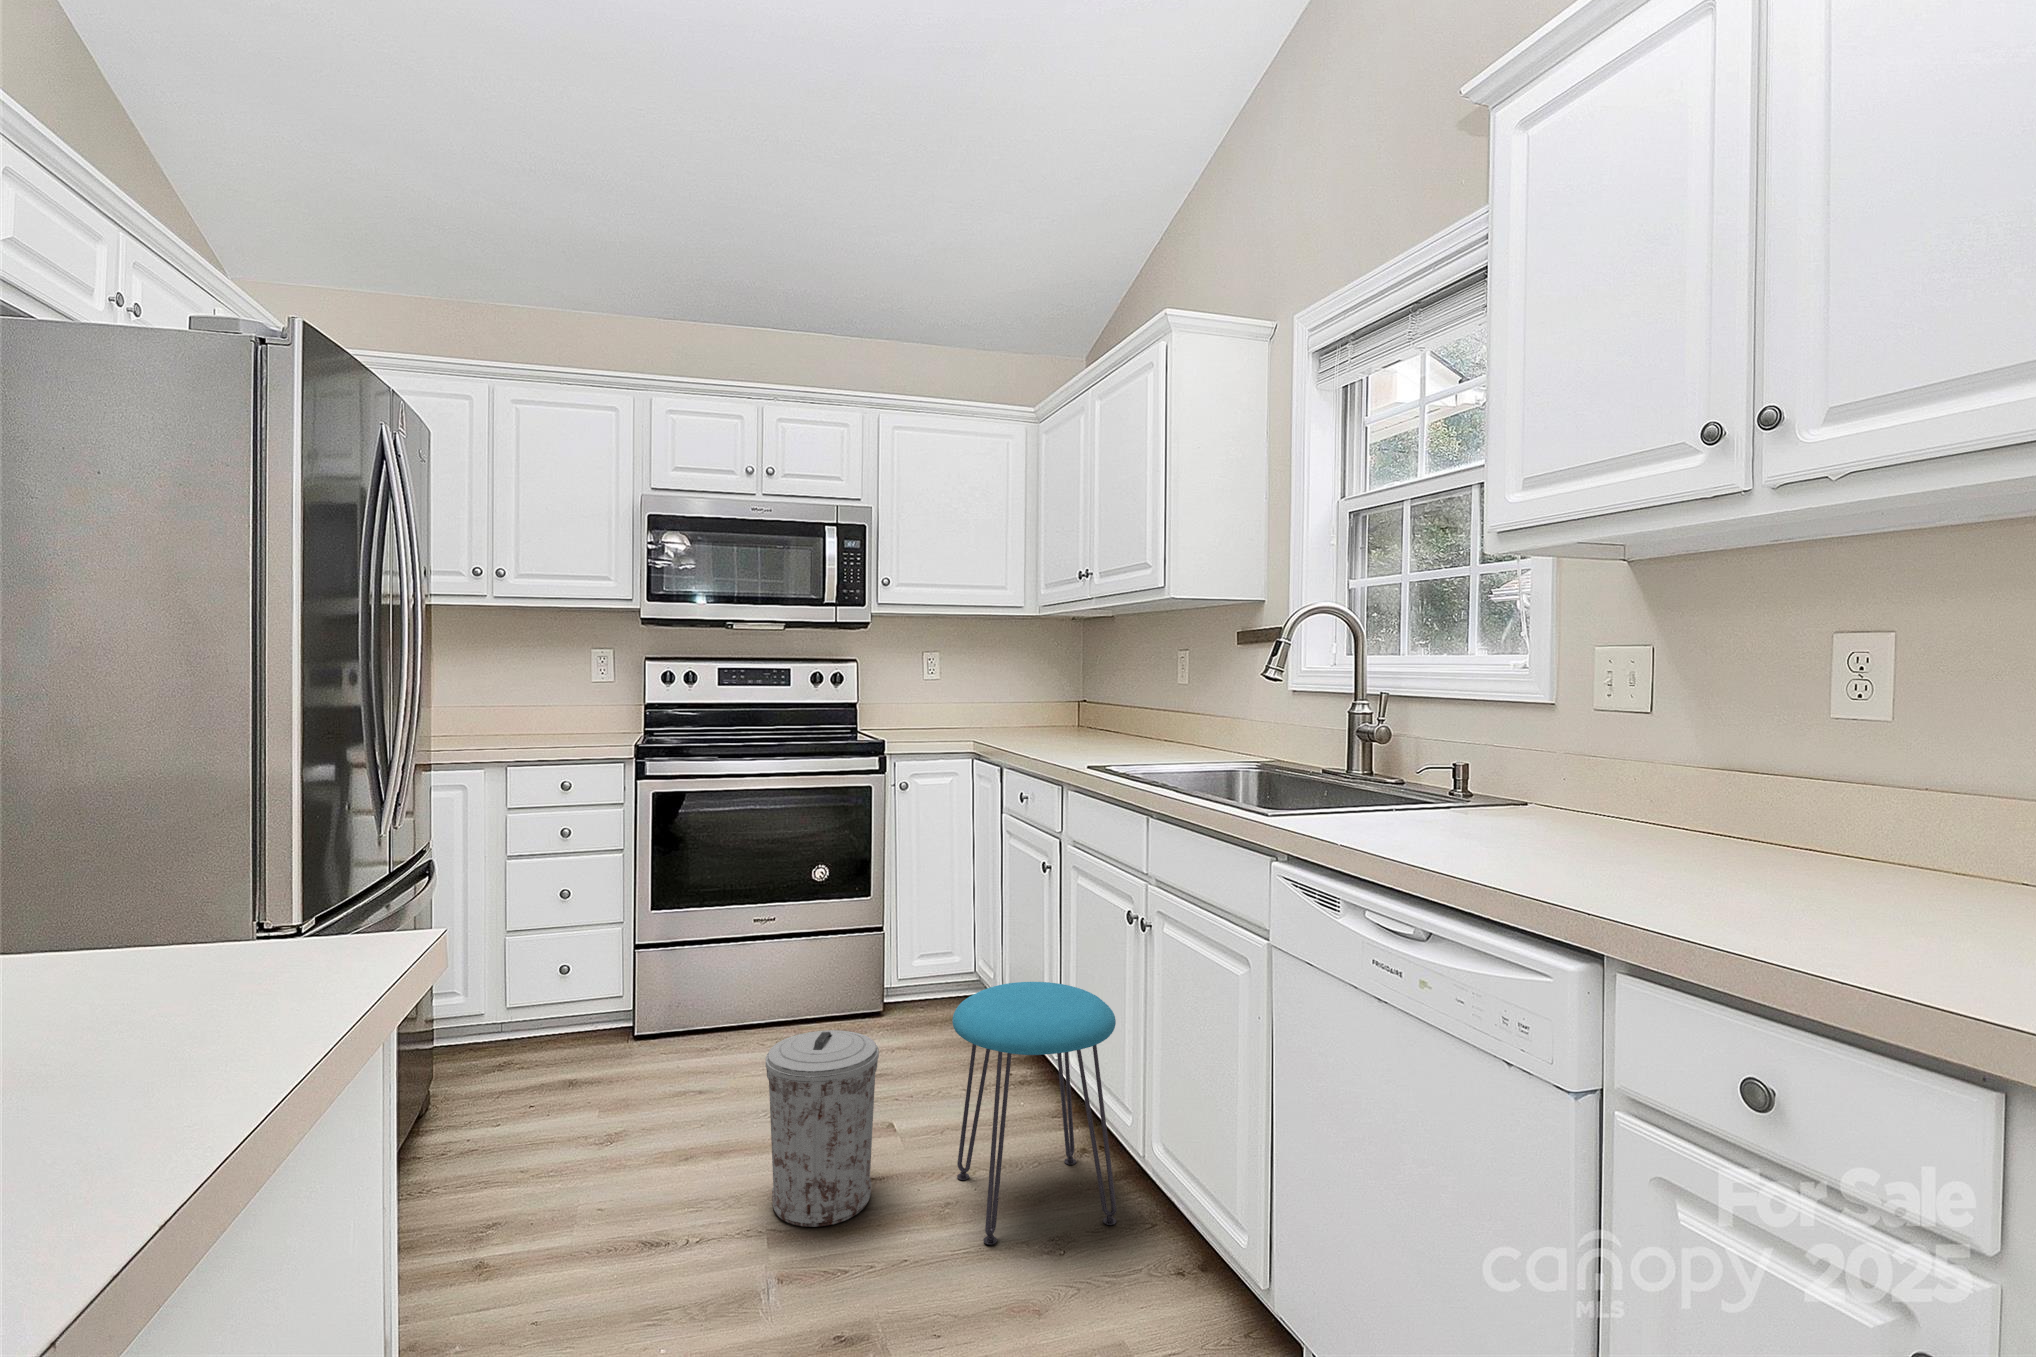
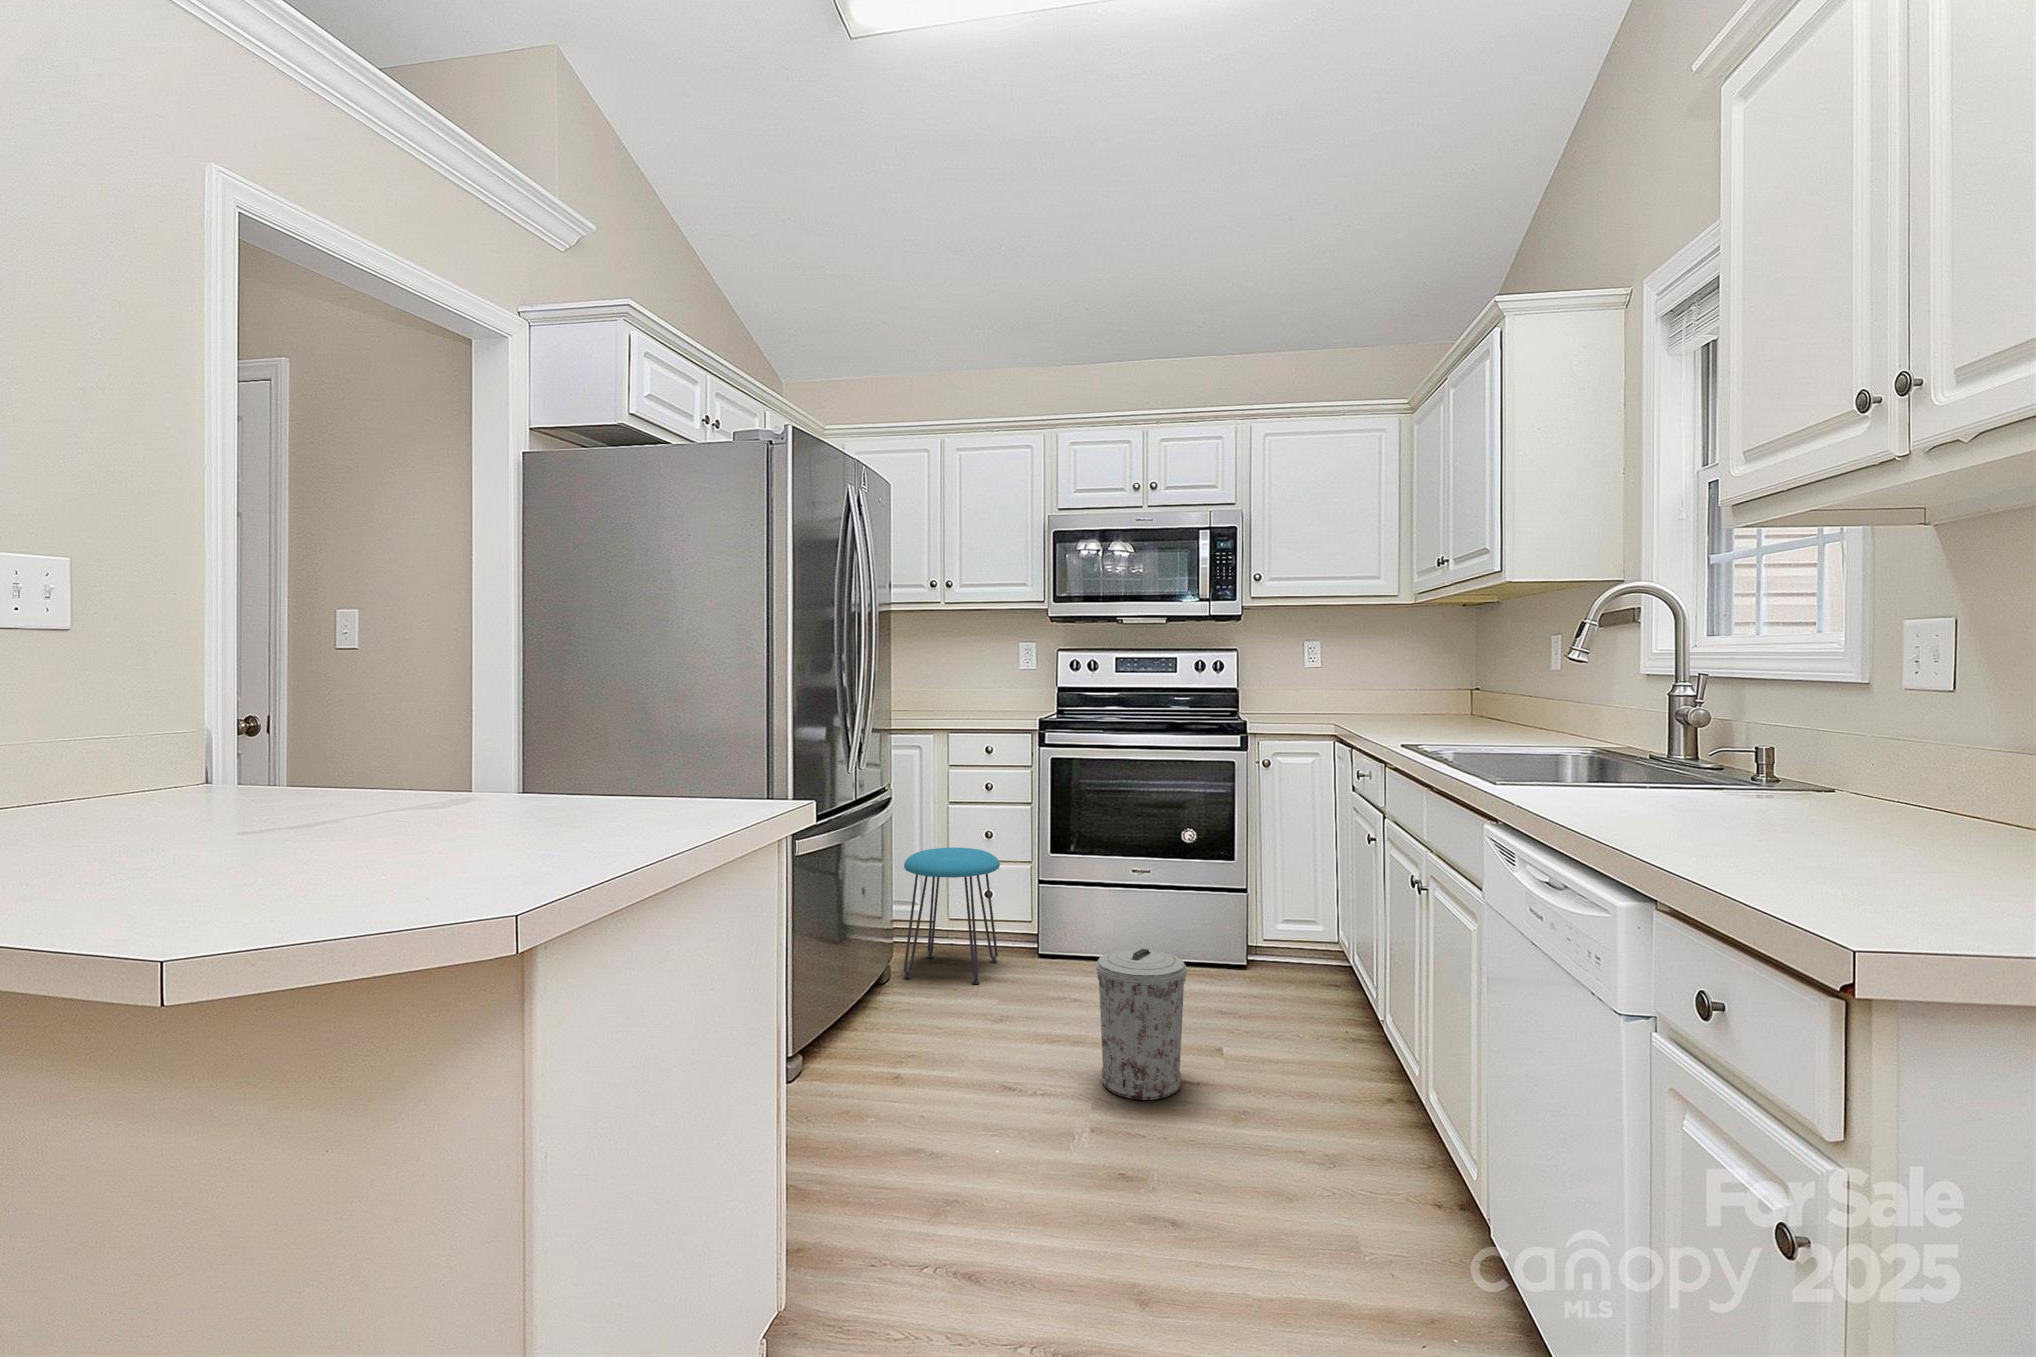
stool: present [953,982,1117,1245] -> present [904,848,1000,984]

